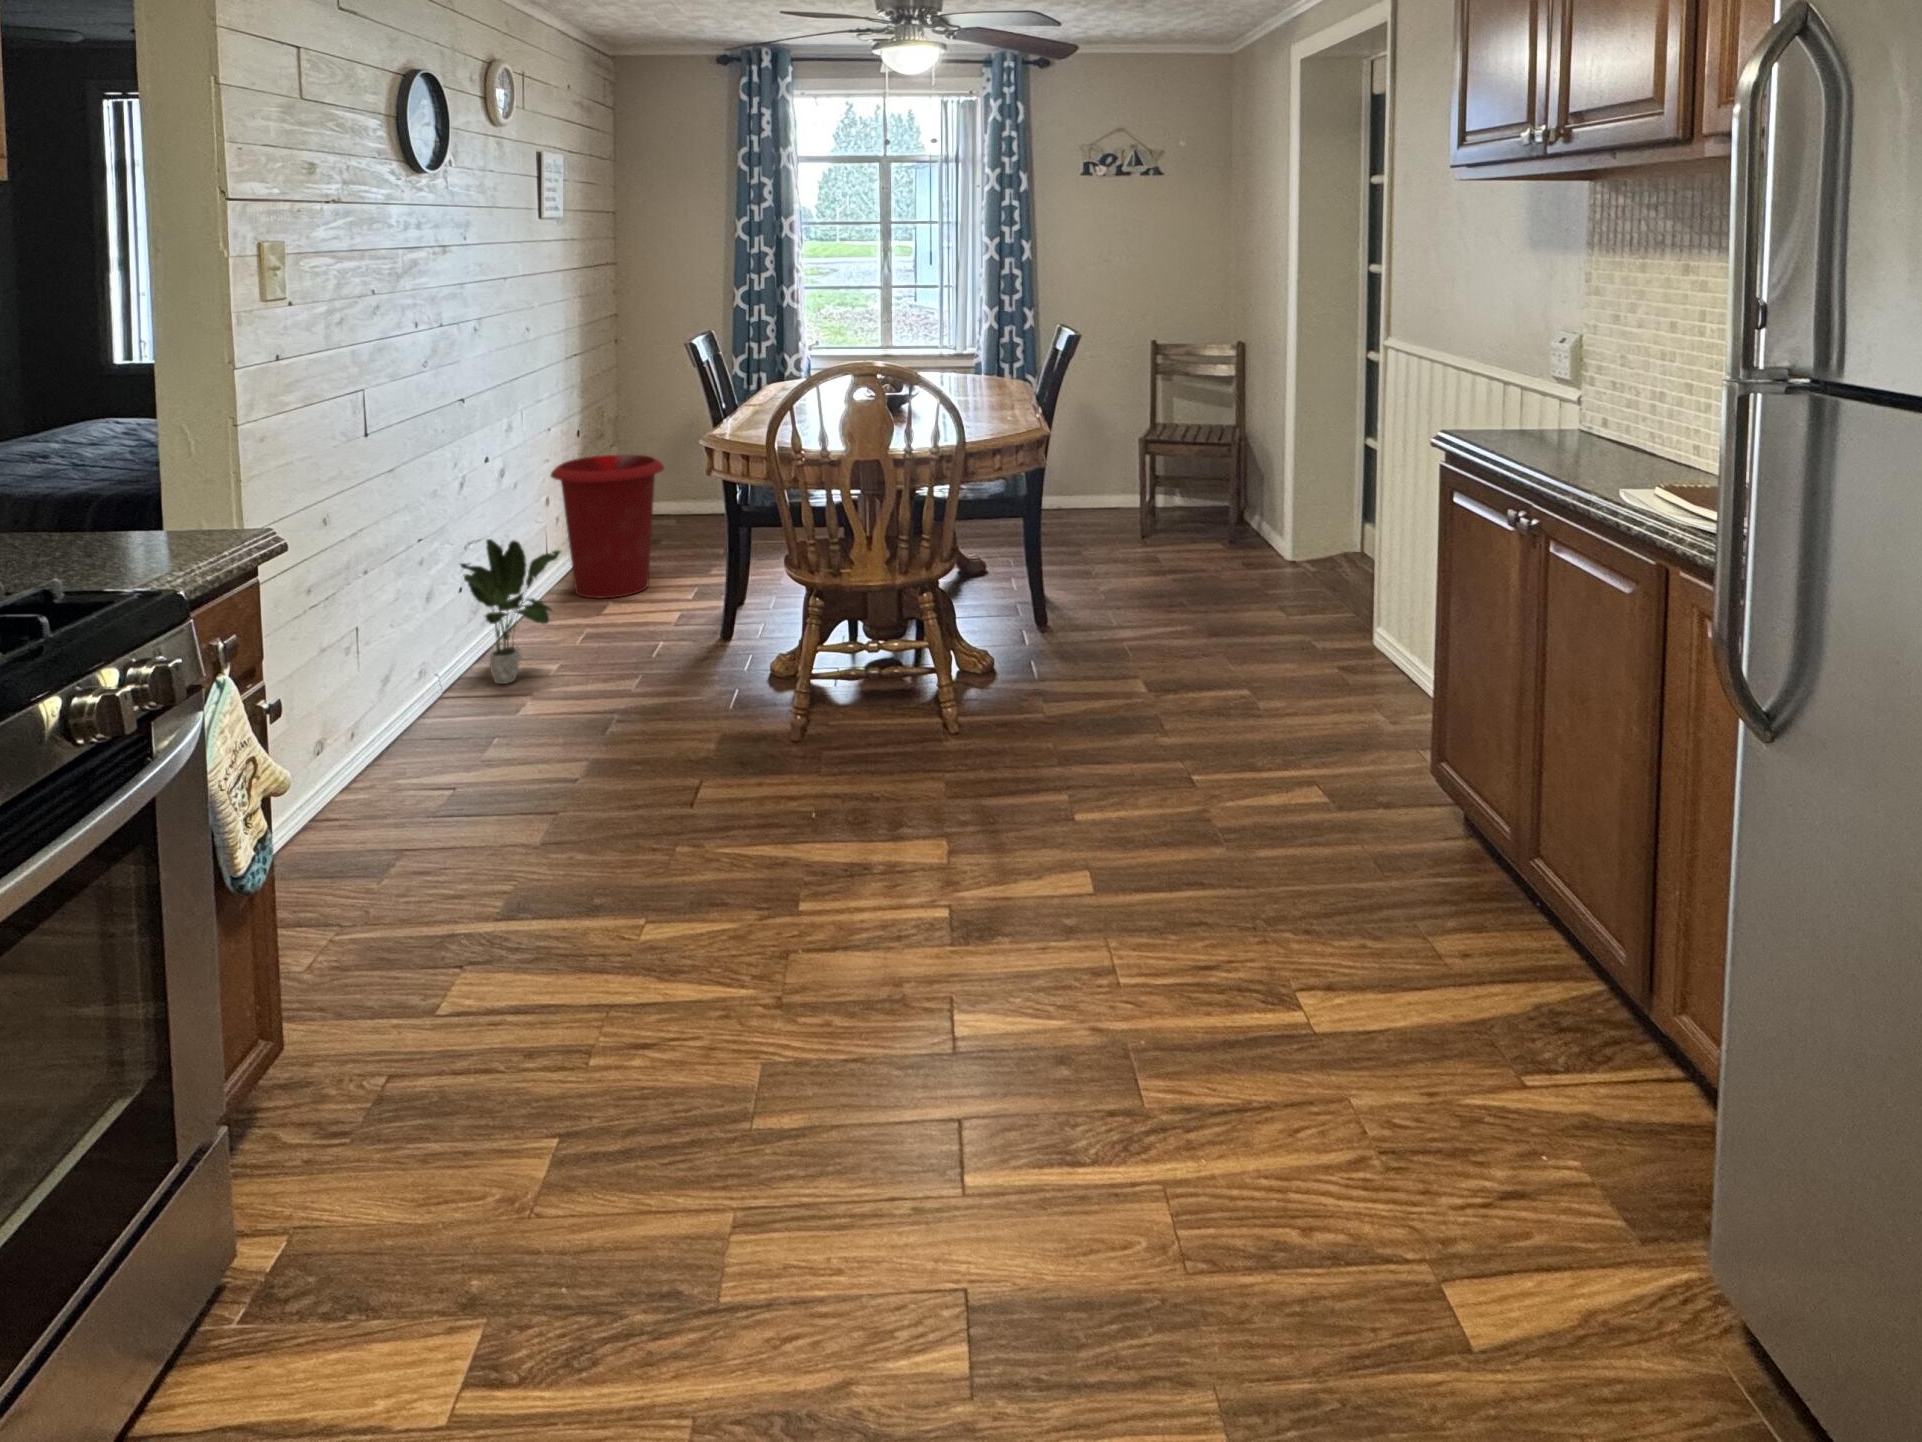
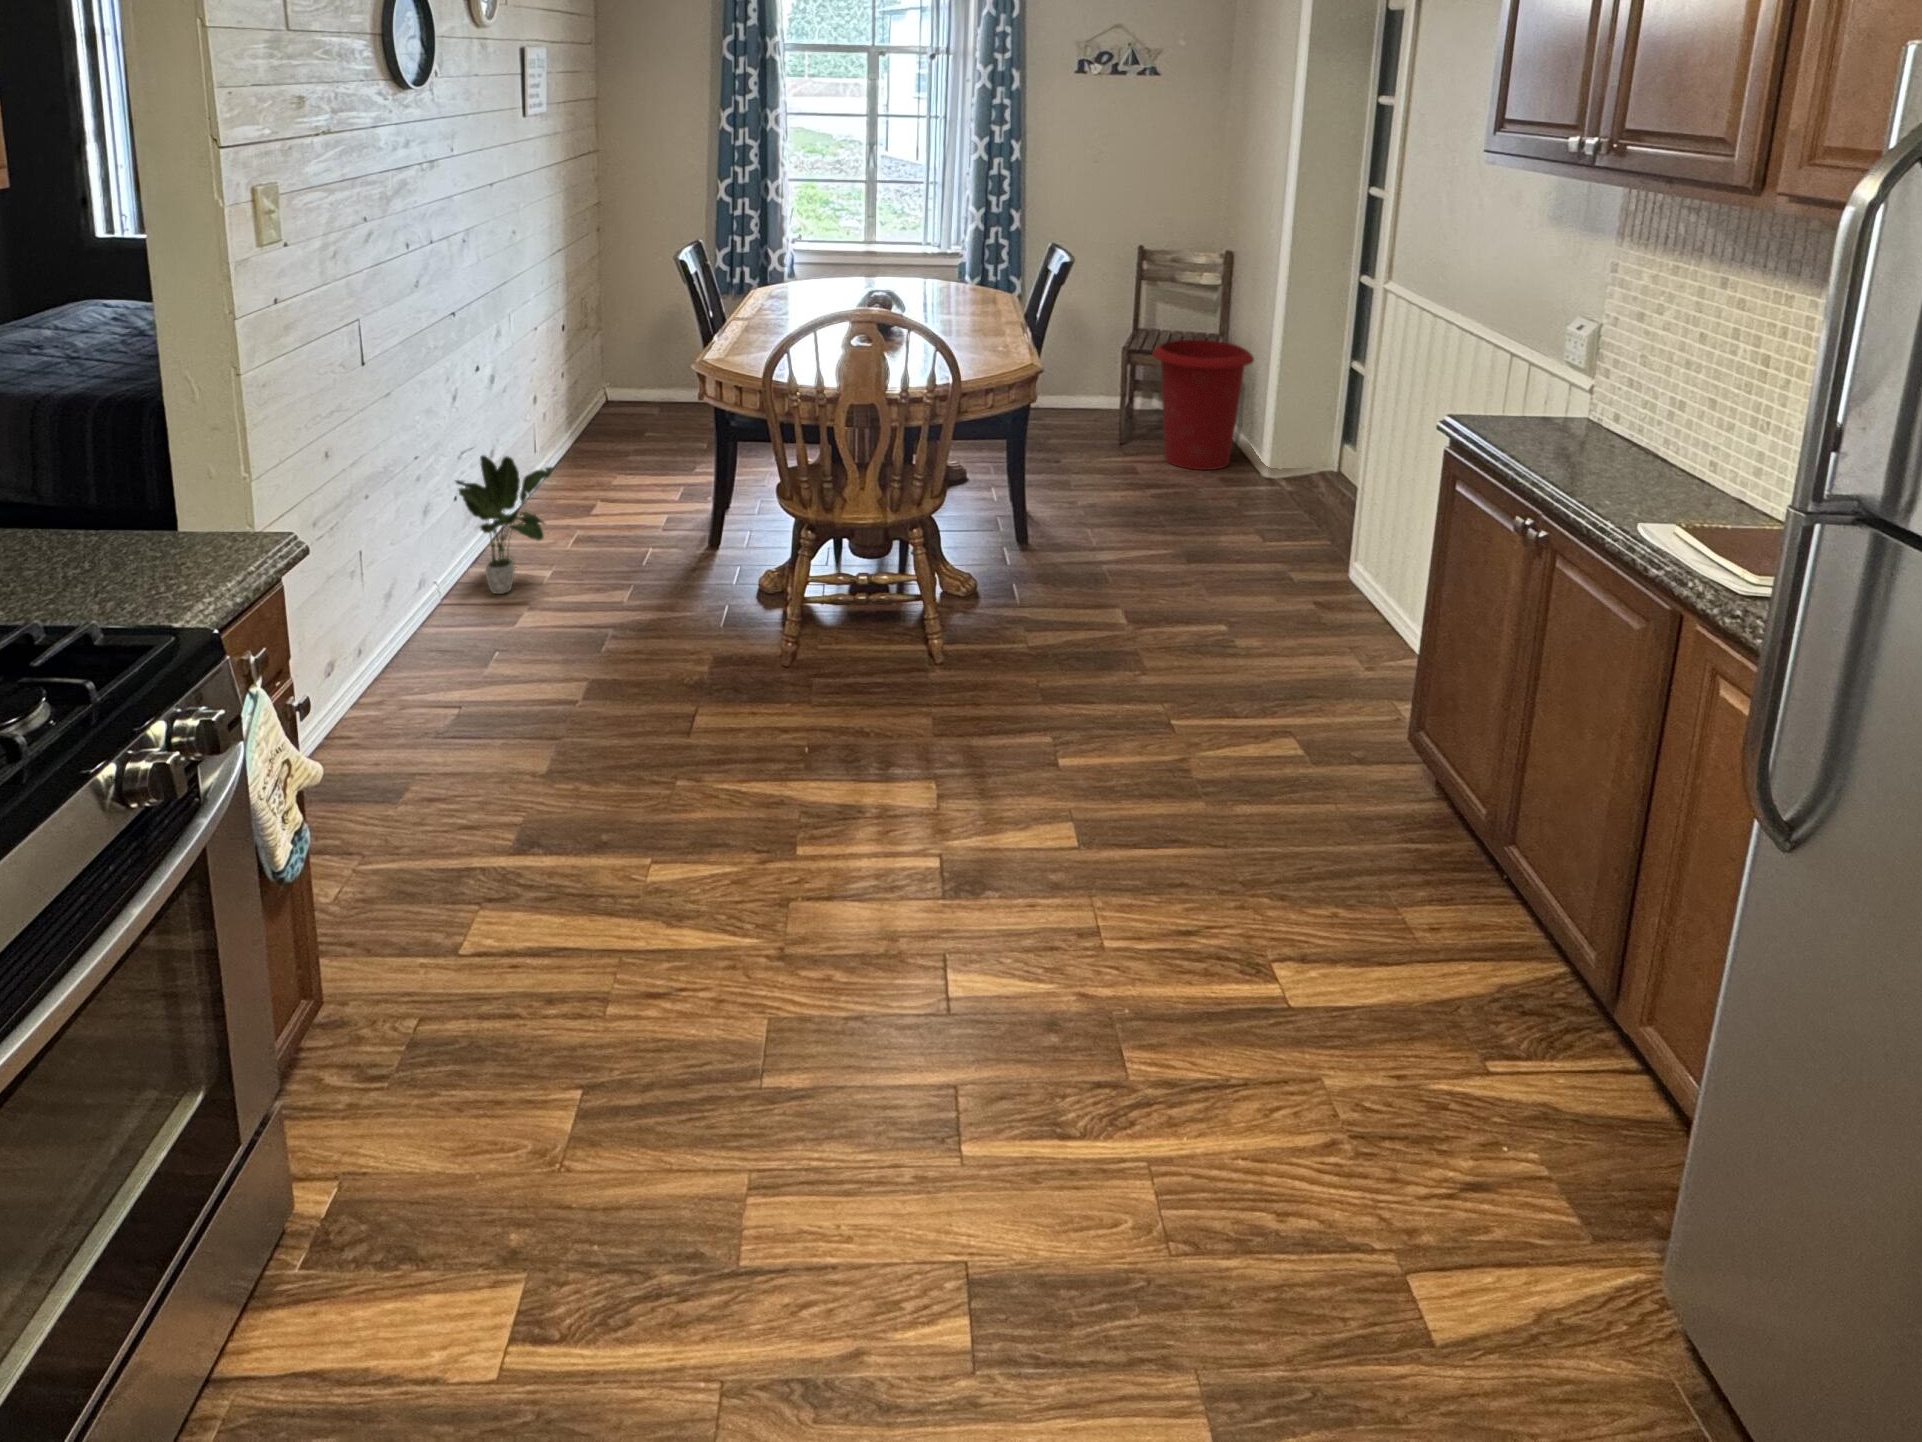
waste bin: present [550,454,664,598] -> present [1152,340,1254,470]

